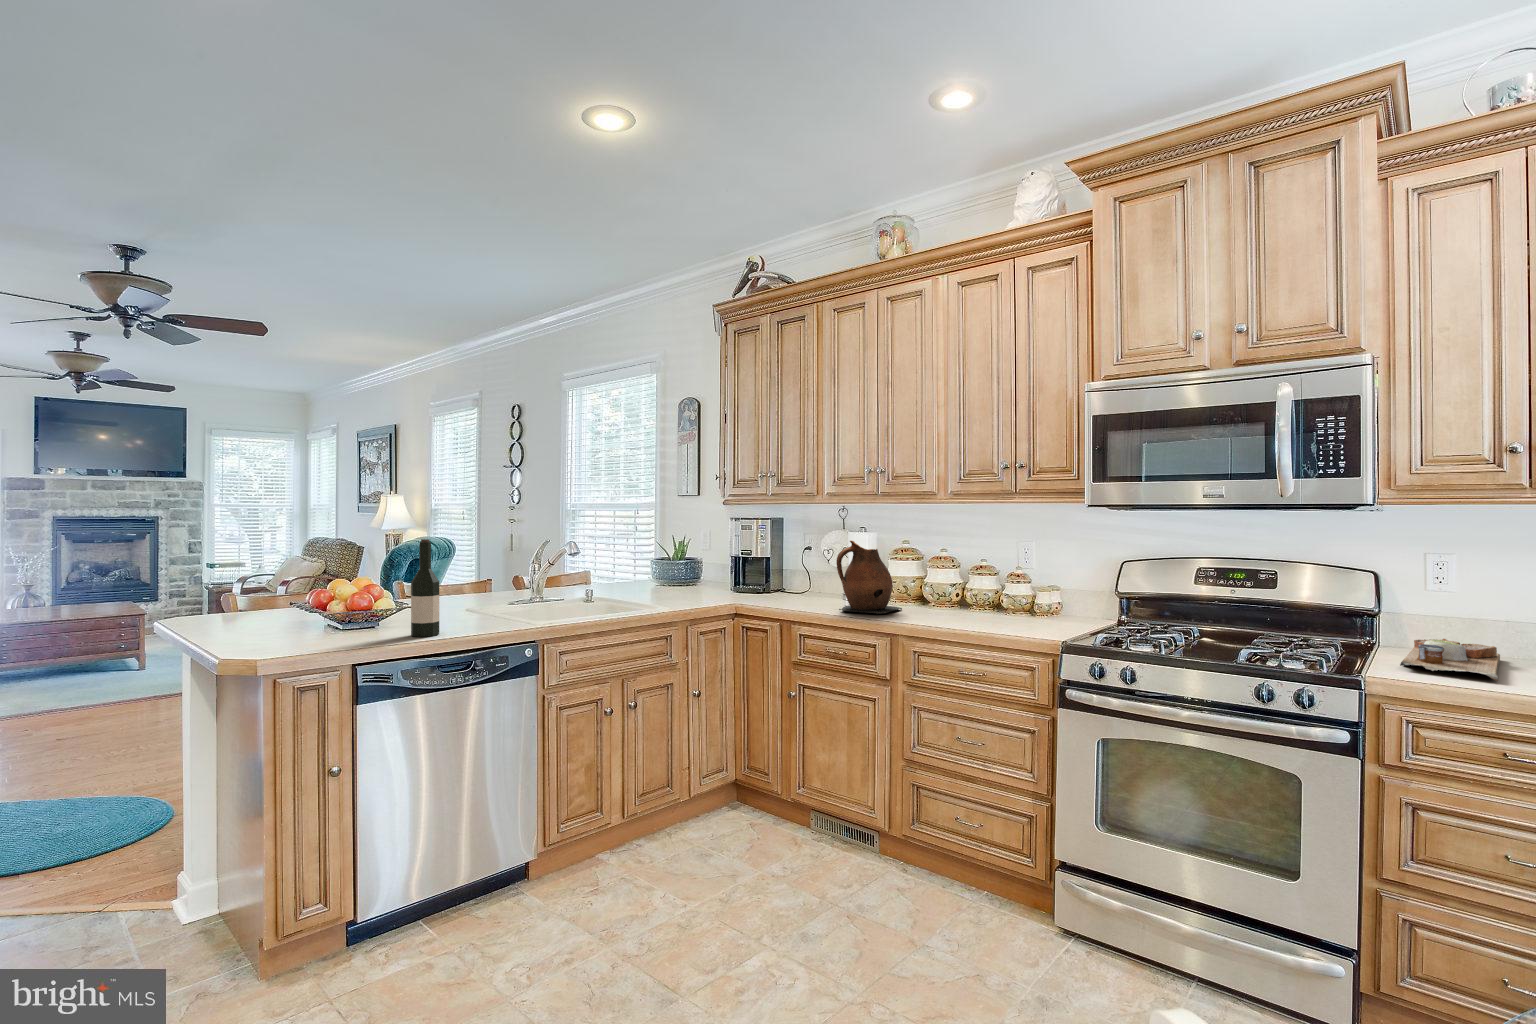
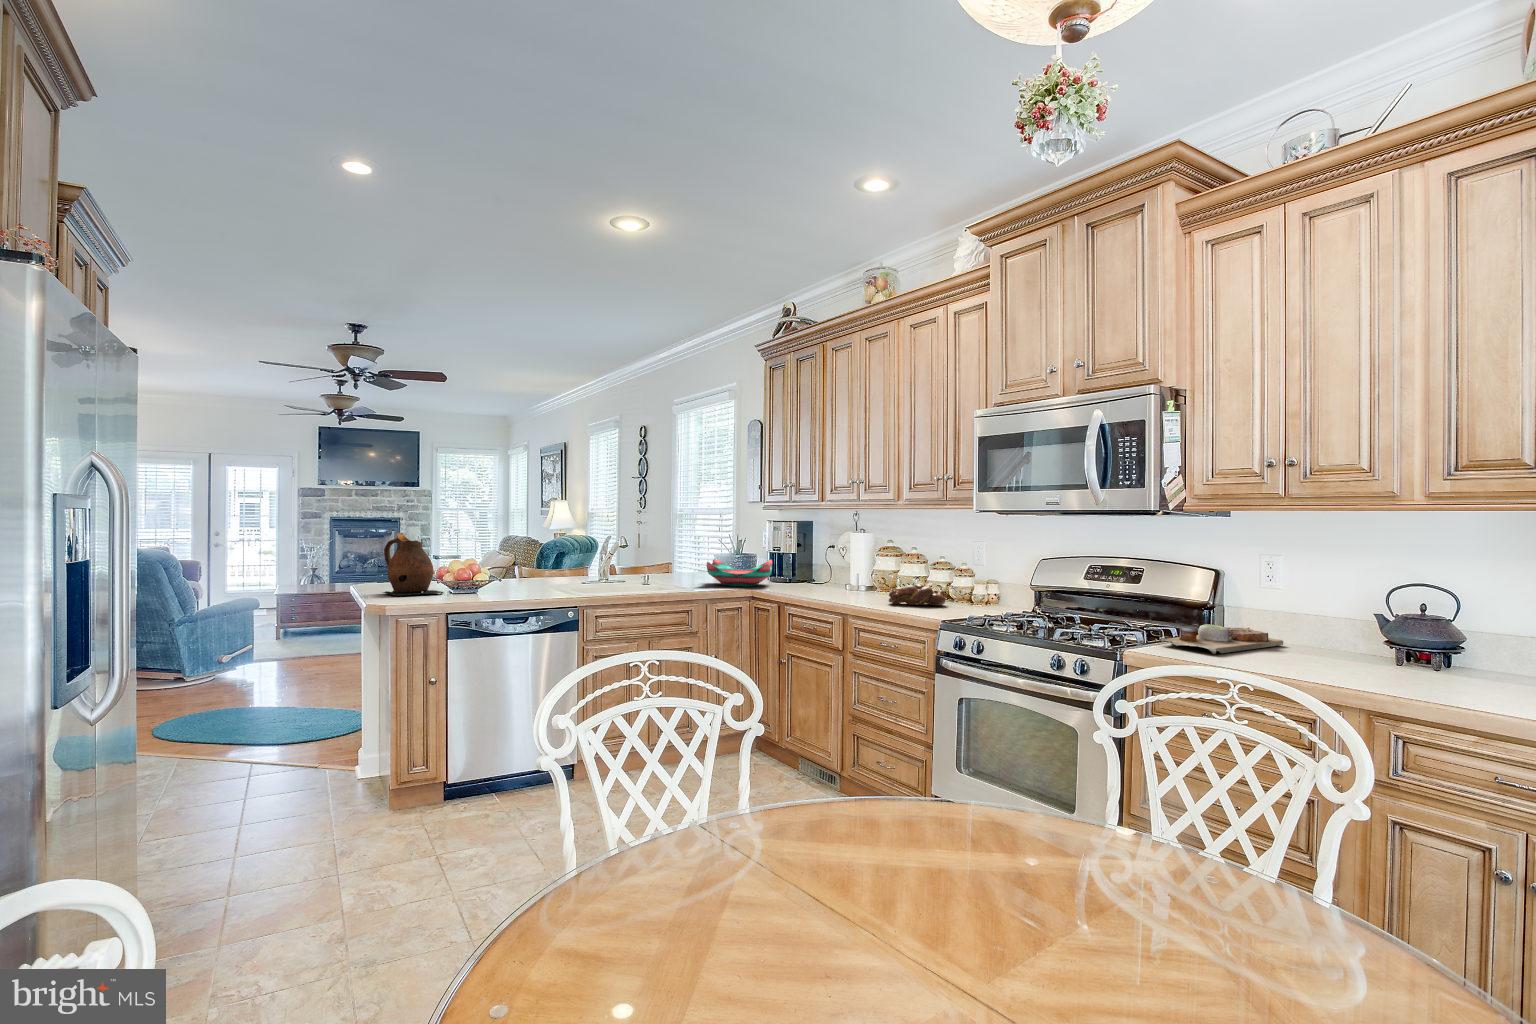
wine bottle: present [411,539,439,637] -> none [489,530,507,596]
ceramic pitcher: present [836,540,902,614] -> present [383,533,444,596]
decorative bowl: none [671,565,756,600] -> present [706,559,772,587]
bread loaf: none [946,594,1019,620] -> present [889,584,946,605]

